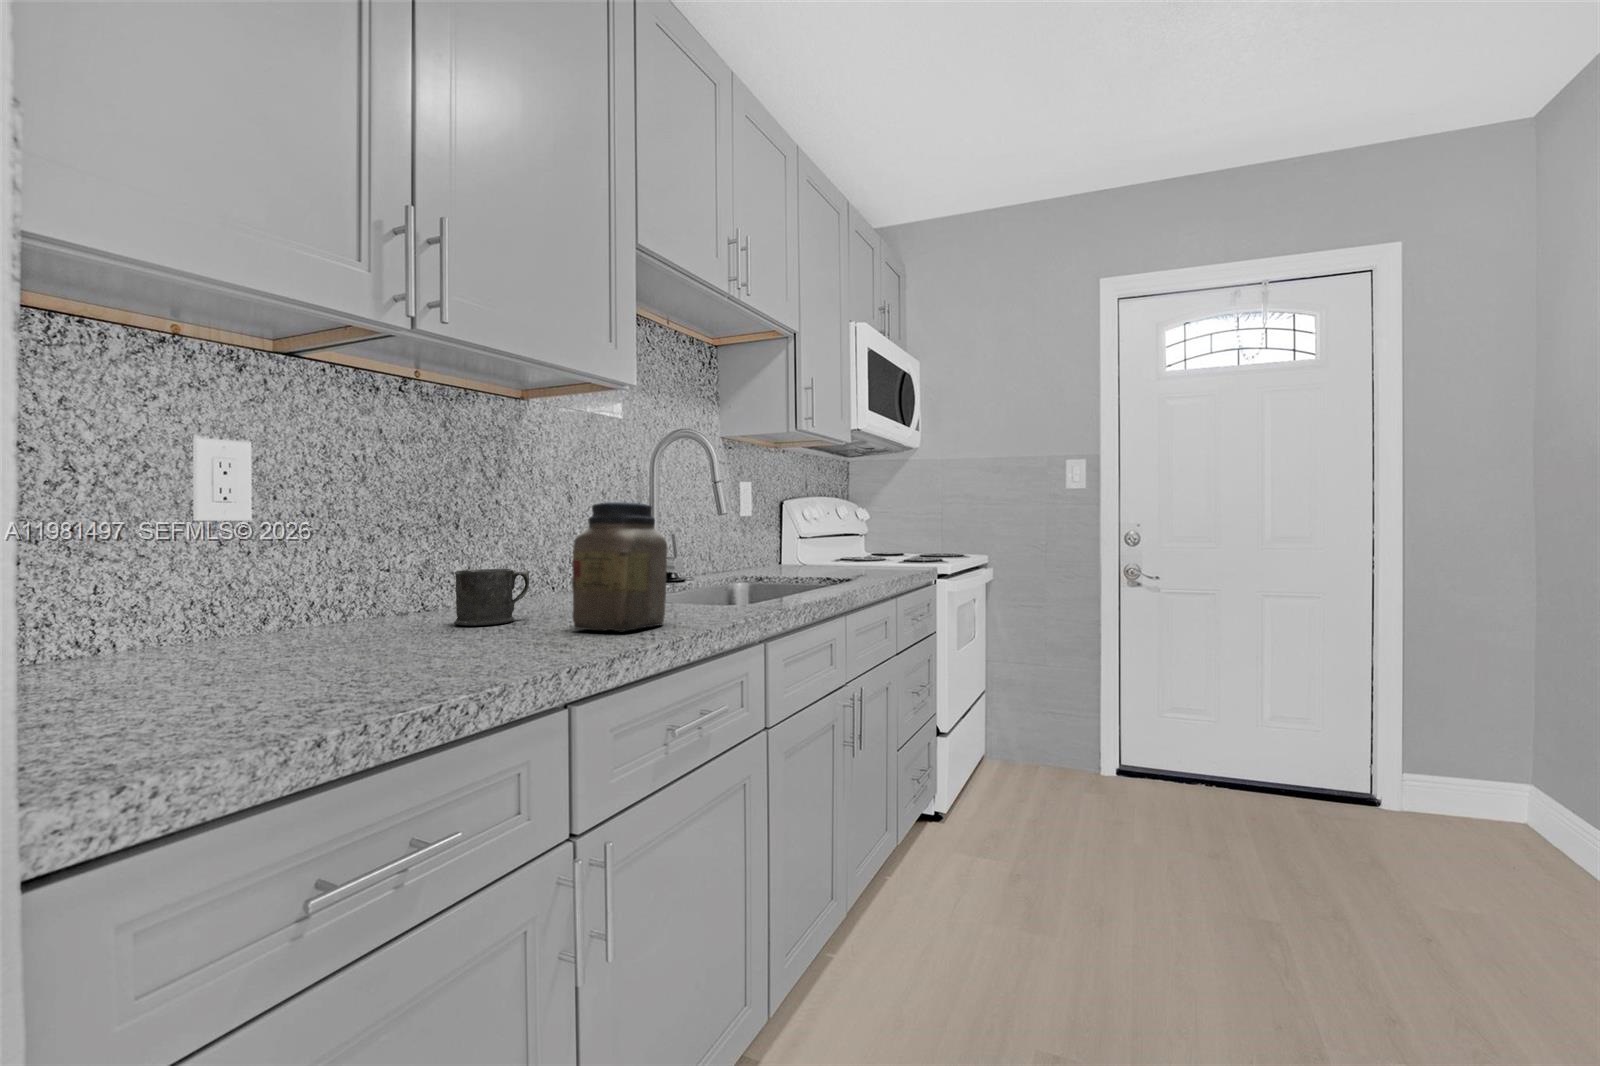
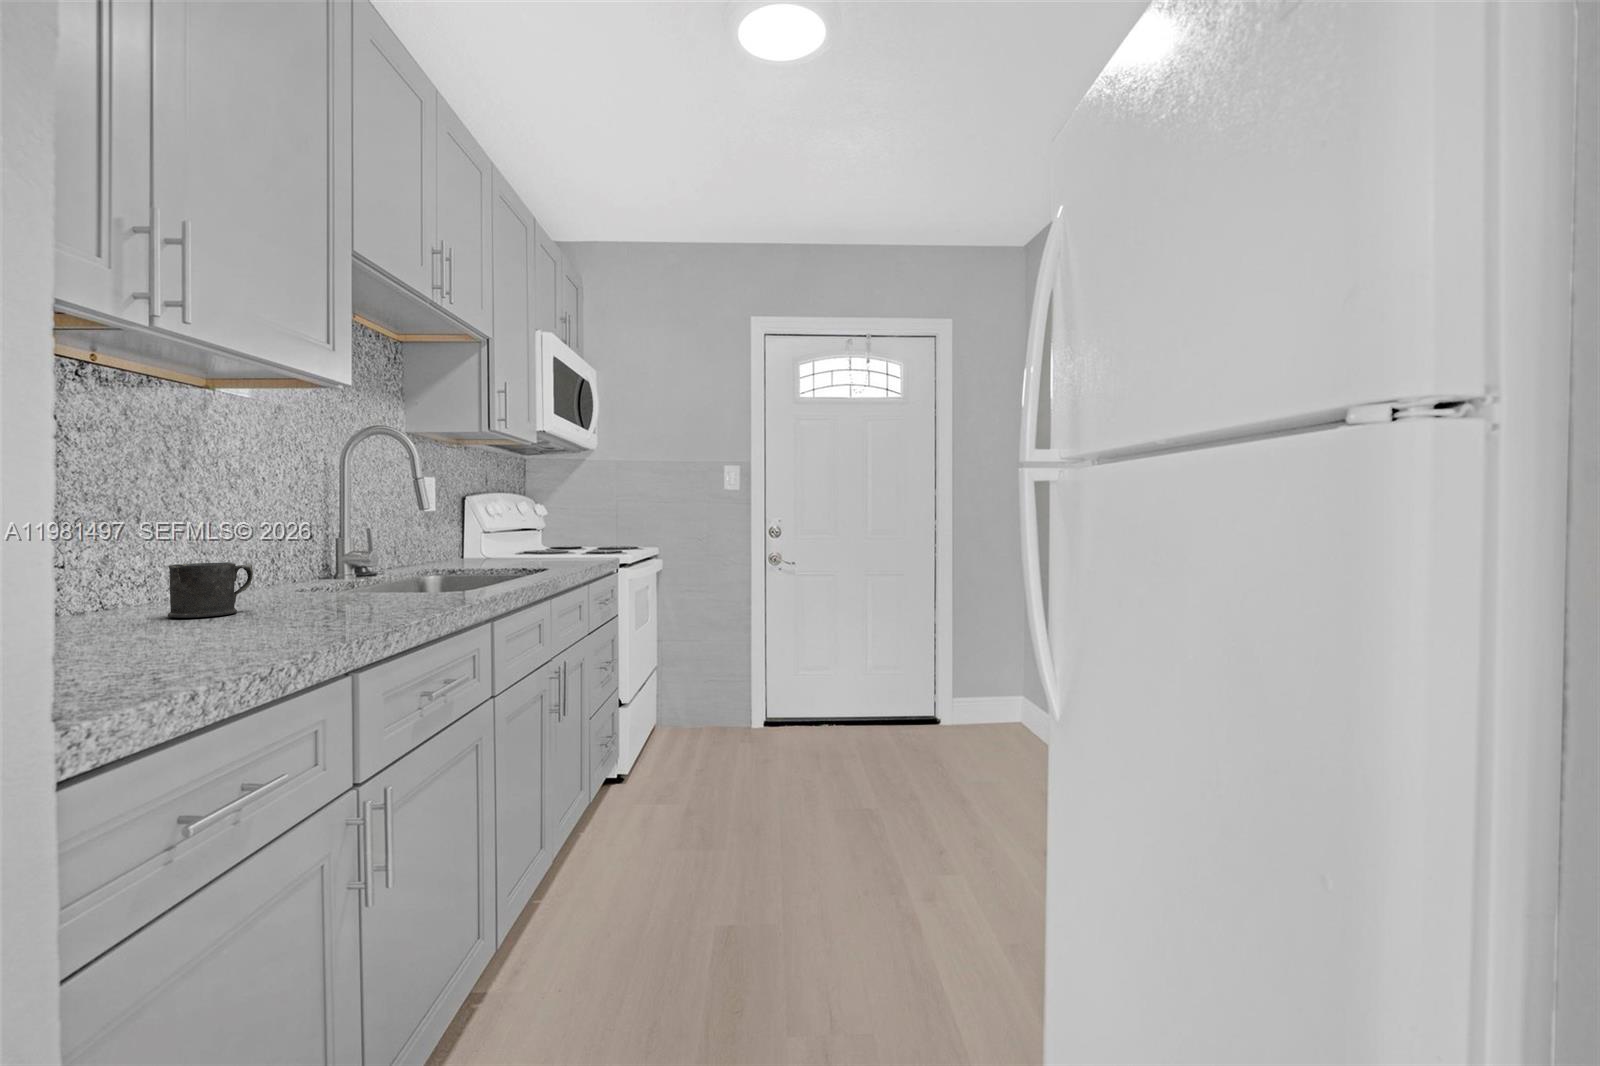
jar: present [572,502,667,631] -> none [322,502,413,615]

